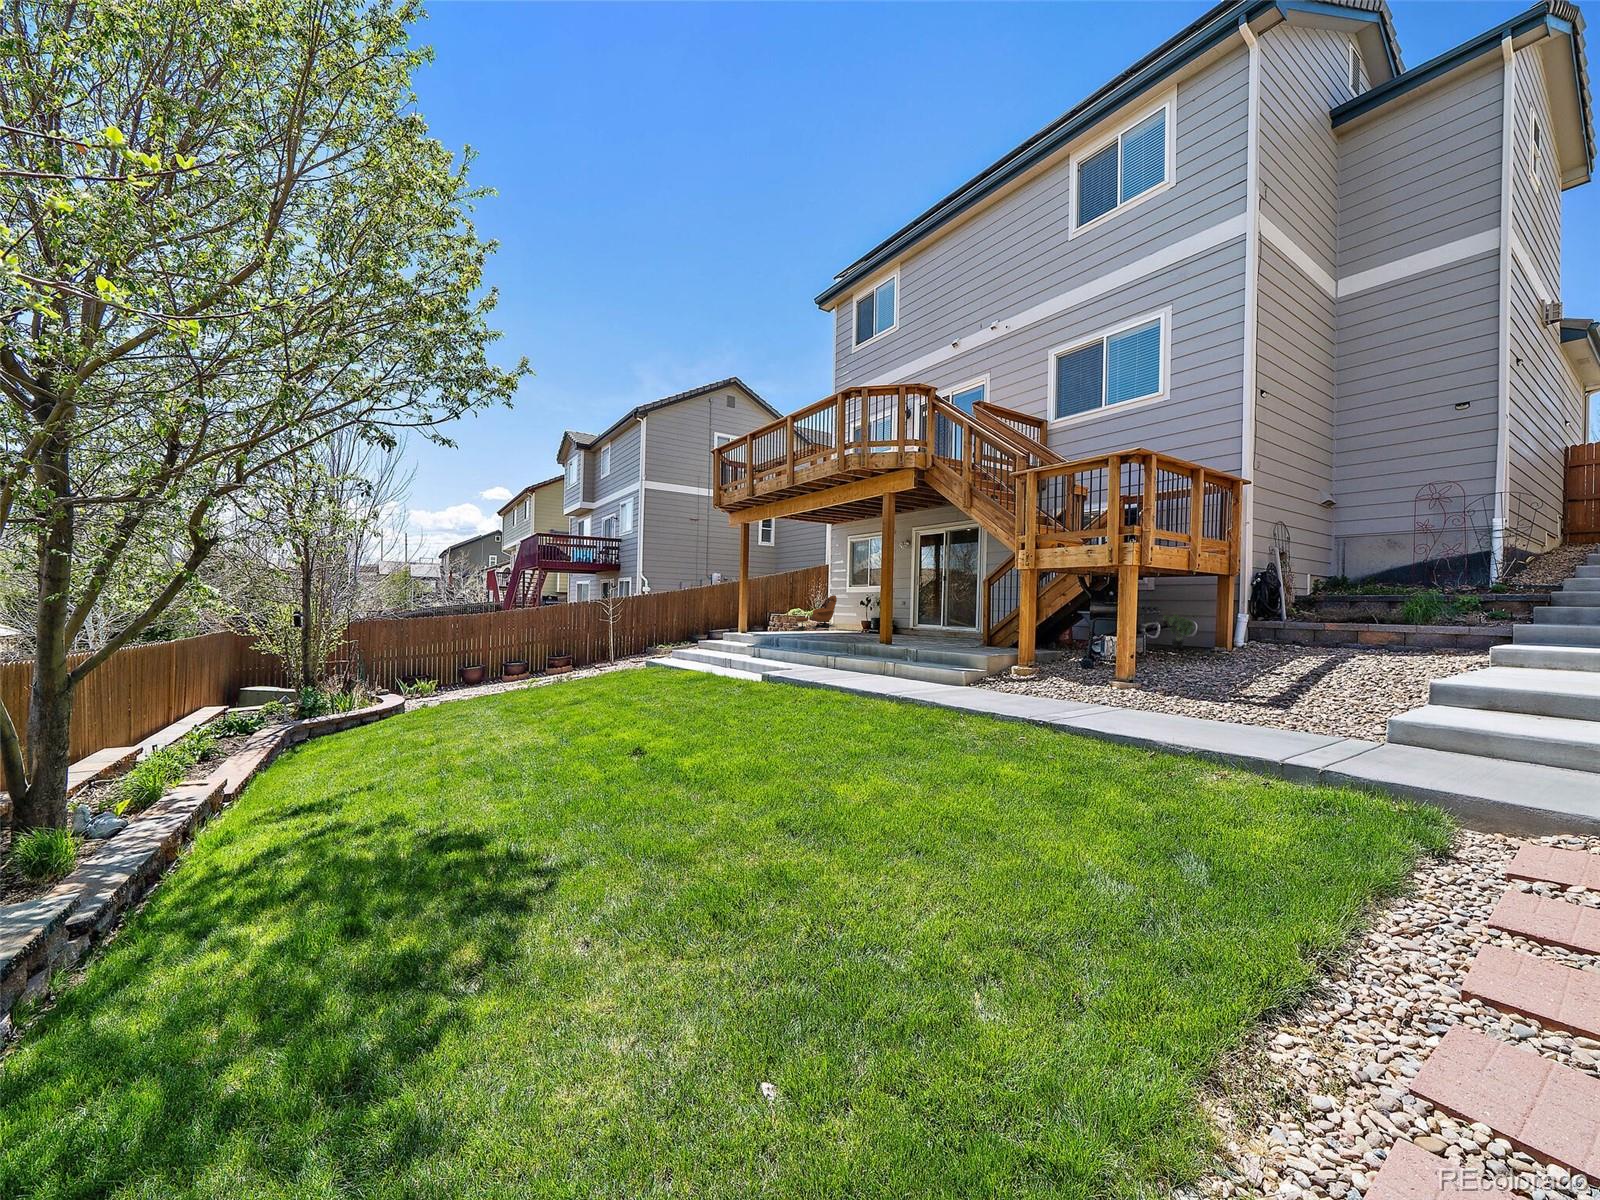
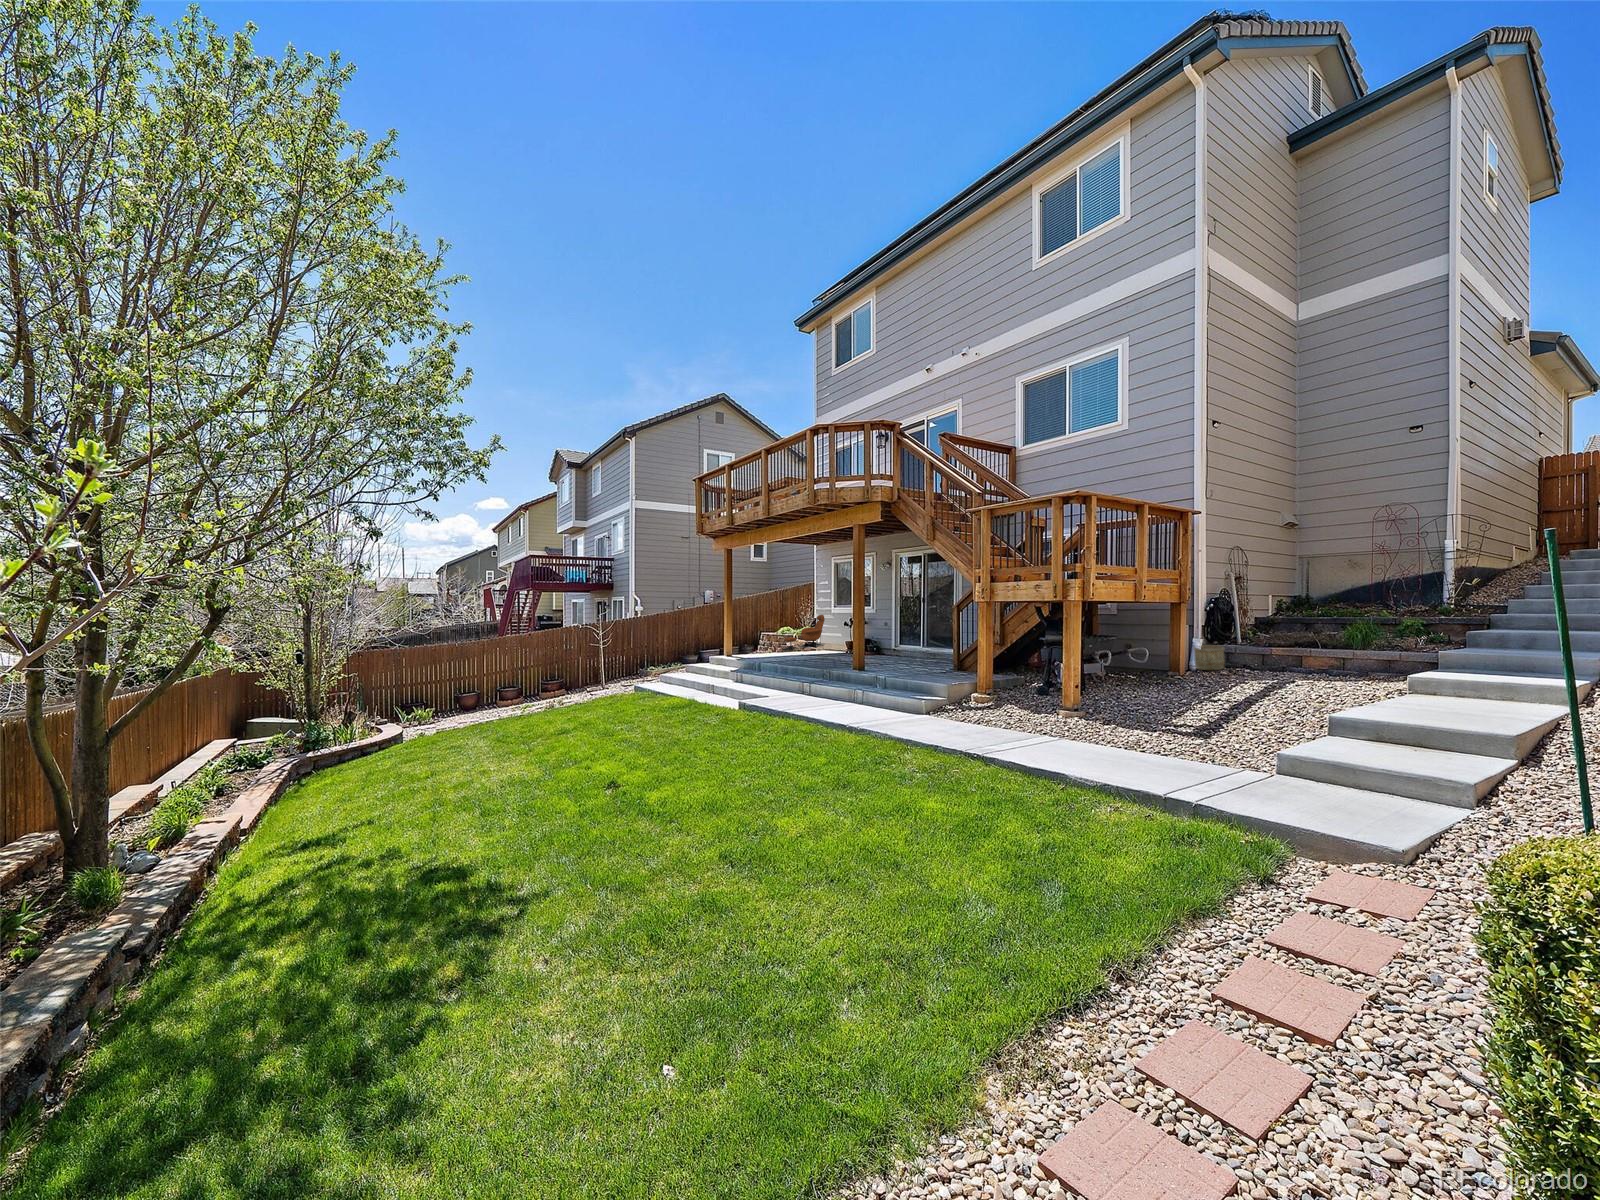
potted plant: present [1163,614,1195,648] -> none [1125,638,1155,671]
wooden bucket: none [1240,620,1275,646] -> present [1194,645,1225,670]

